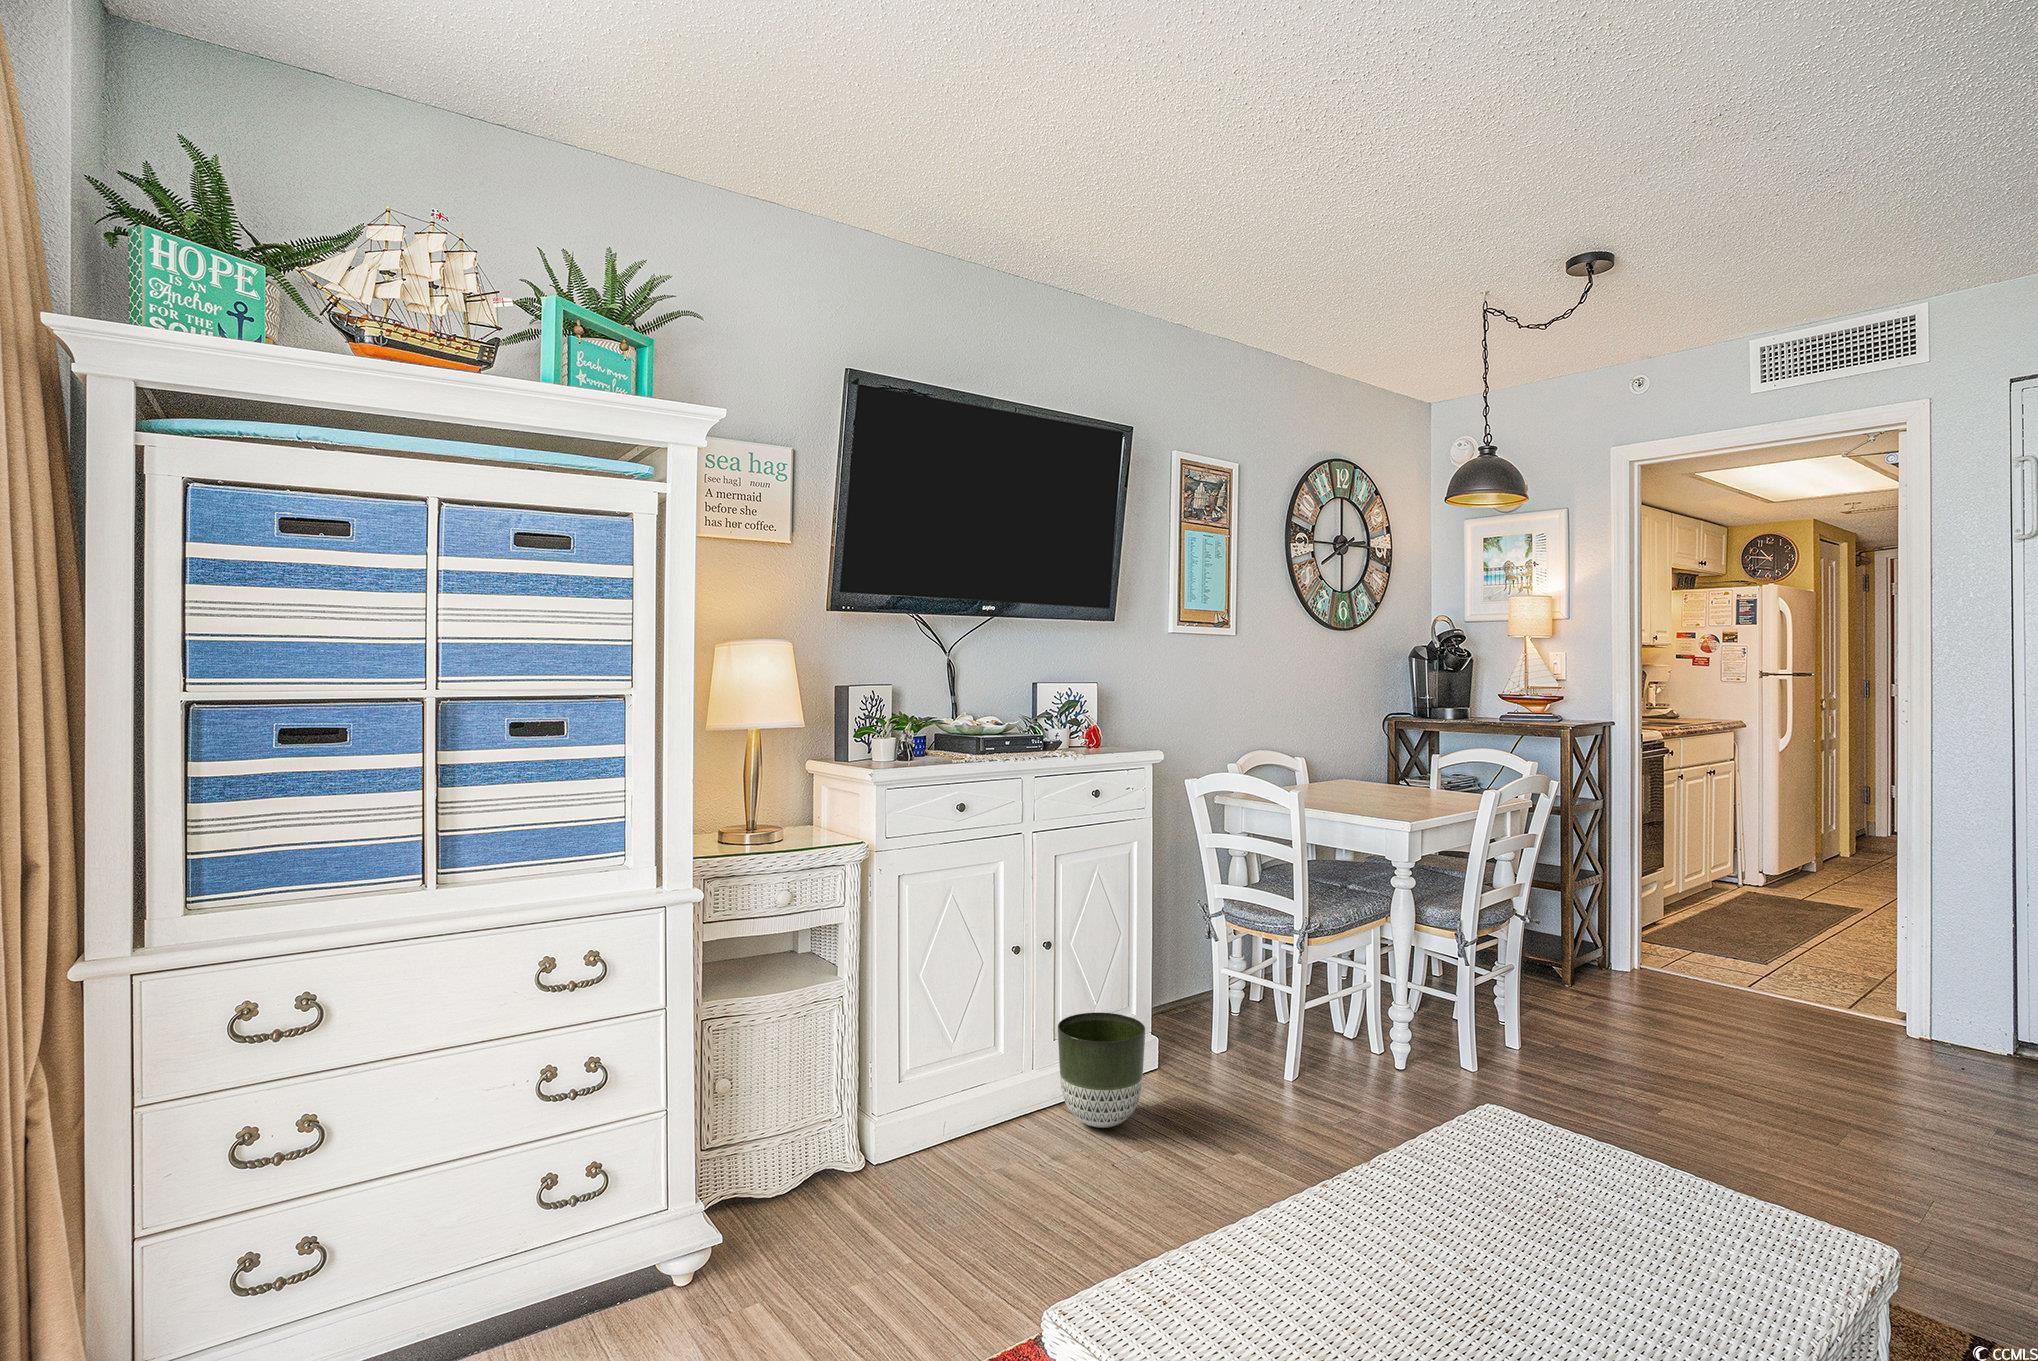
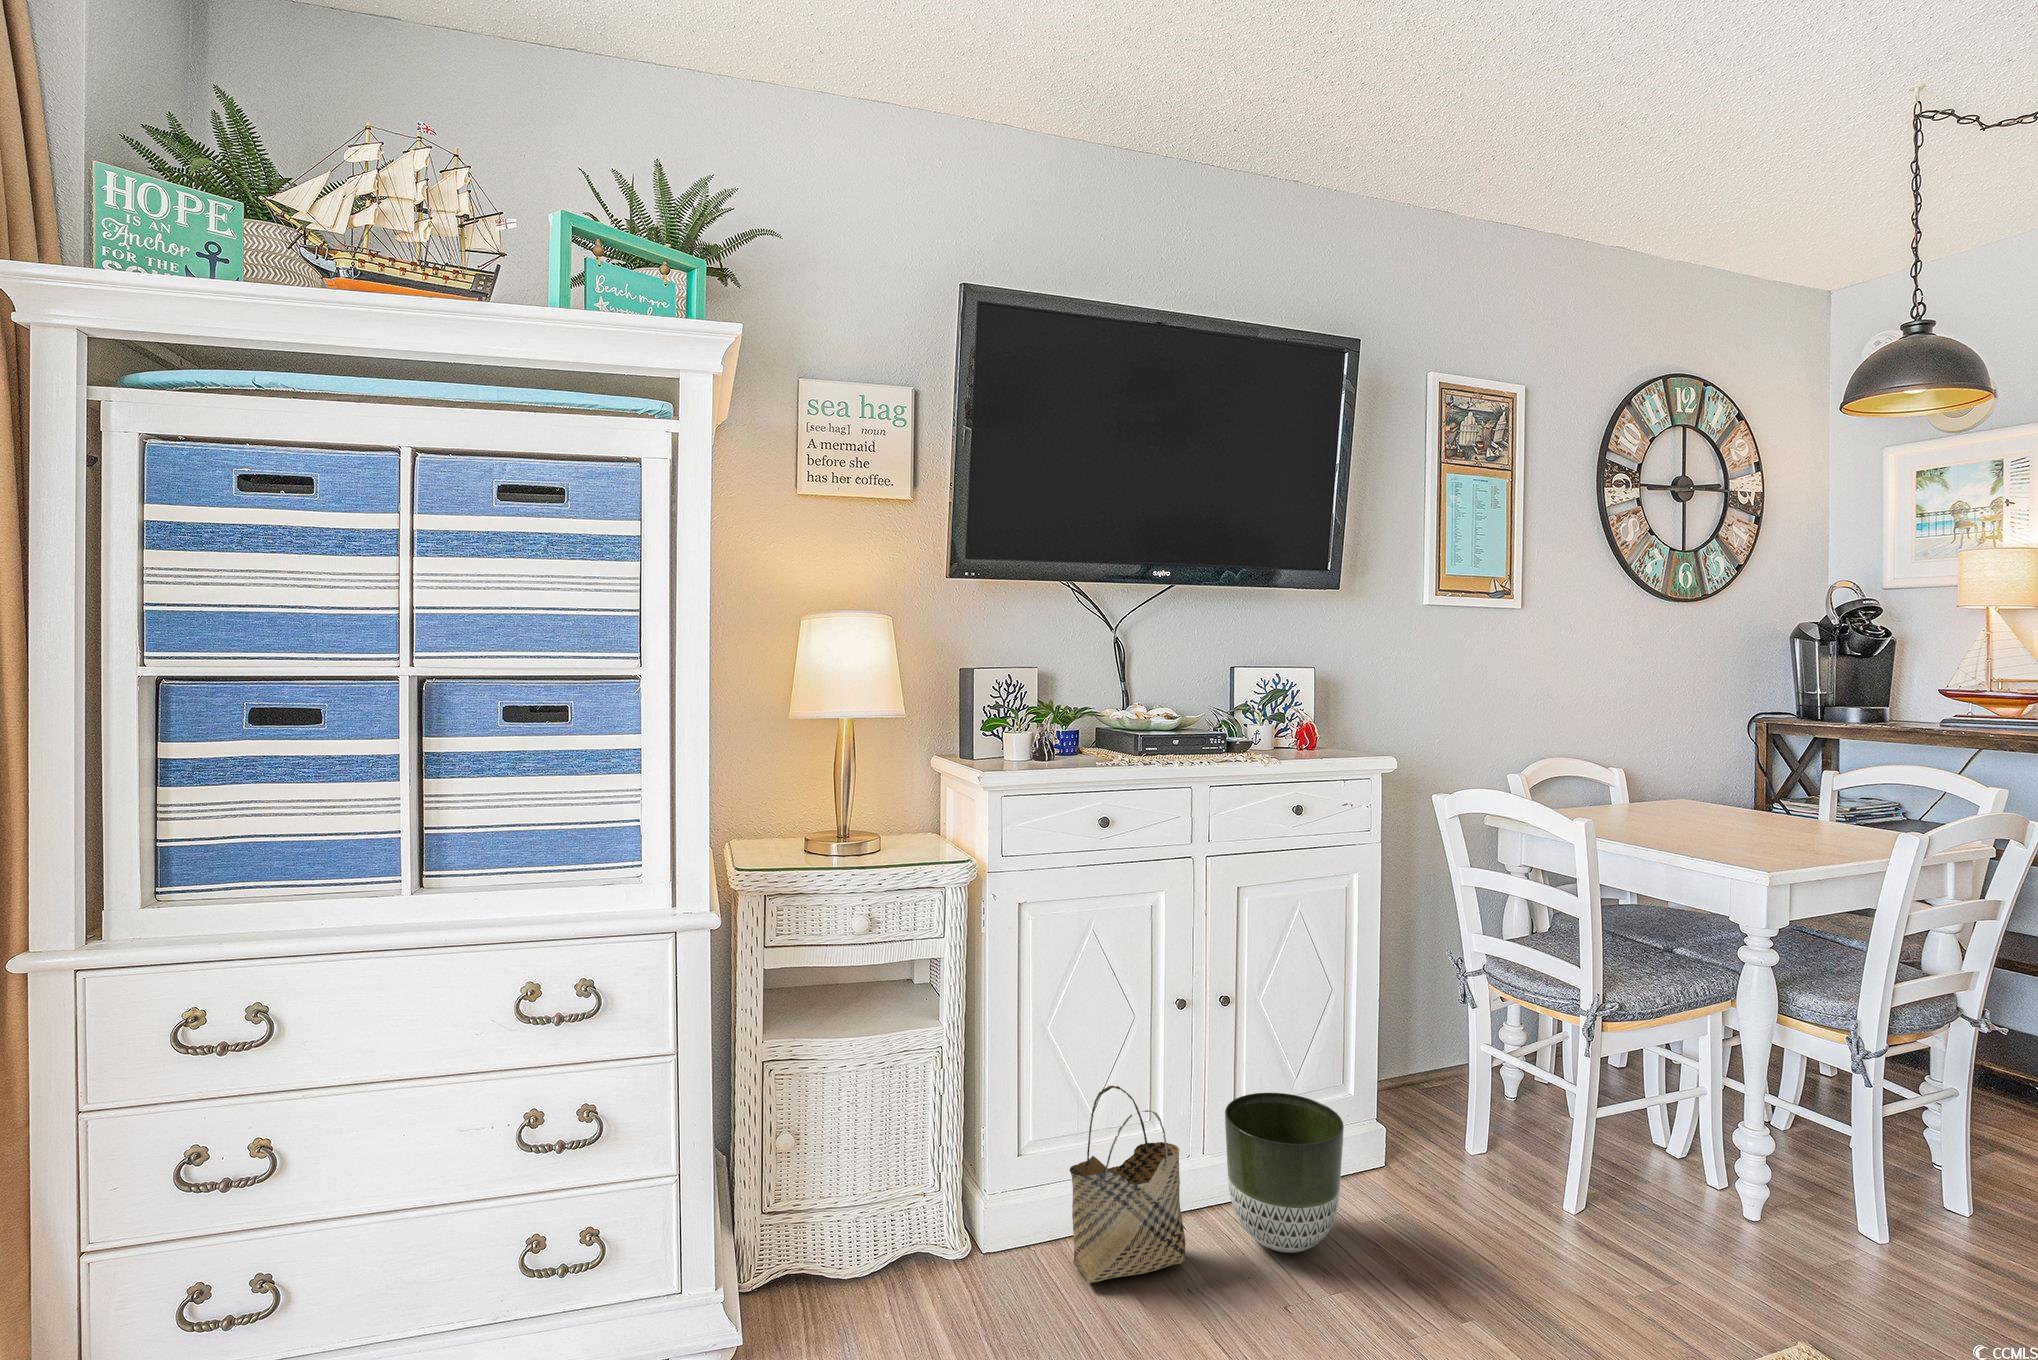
woven basket: none [951,1016,1036,1167] -> present [1070,1086,1185,1284]

